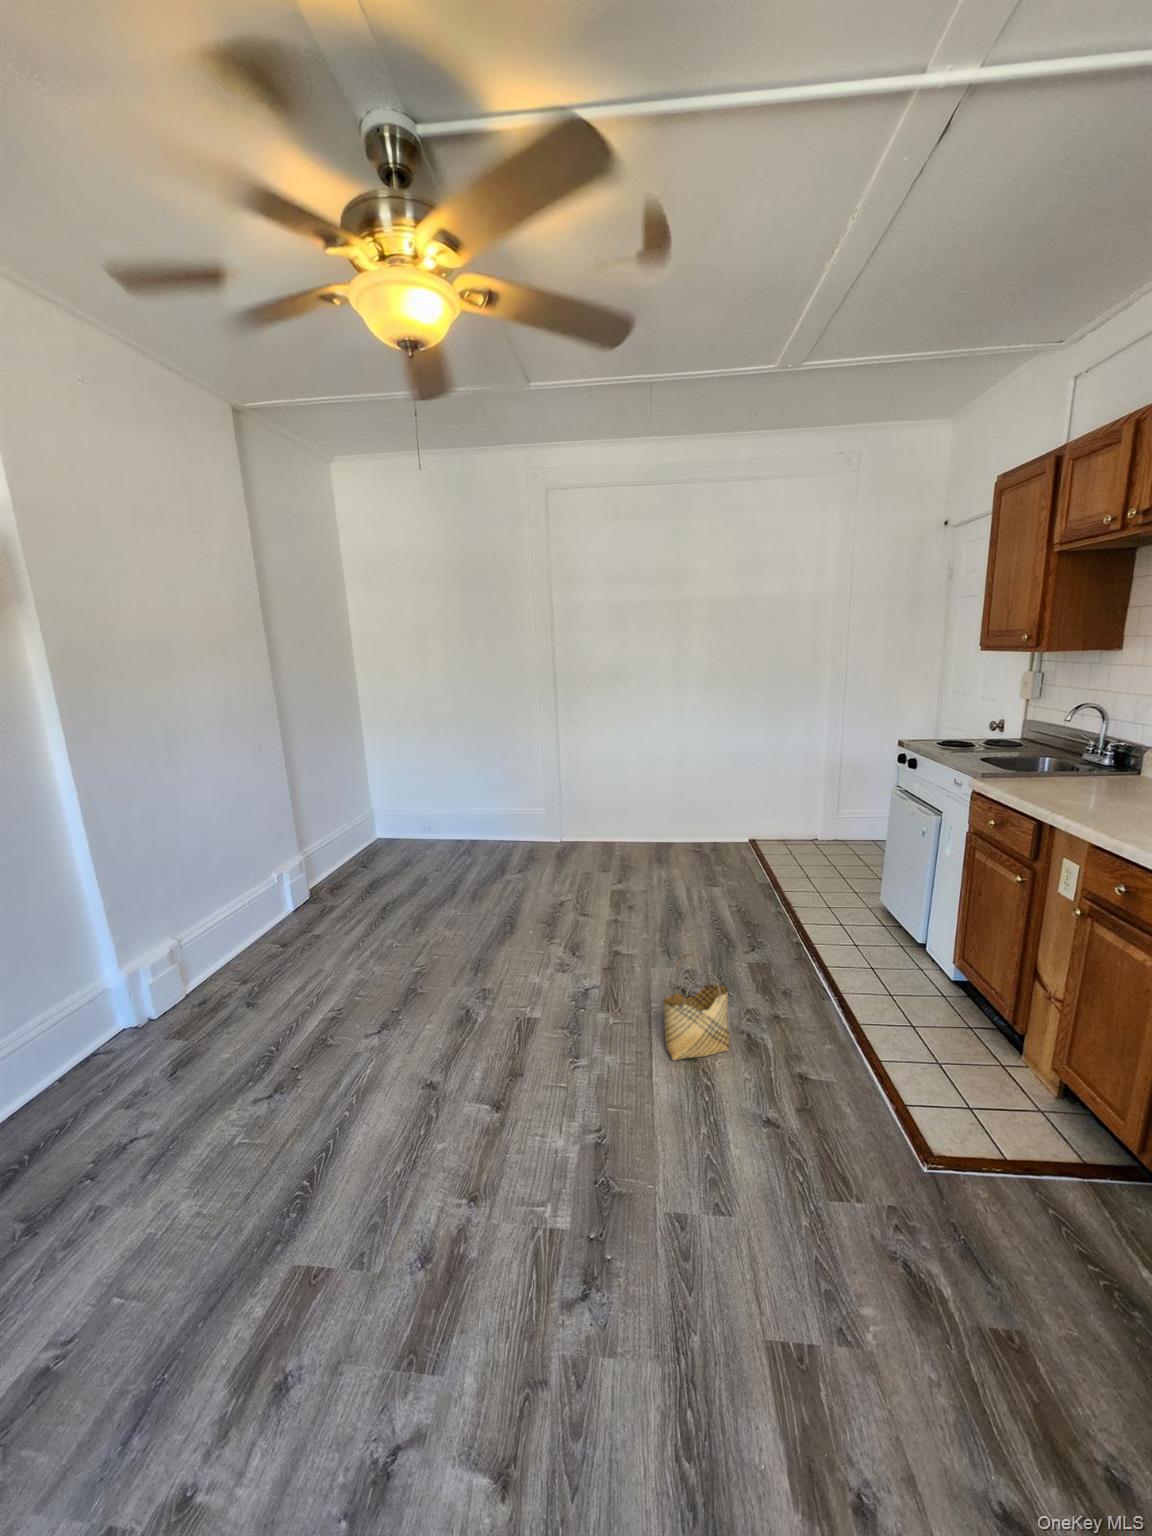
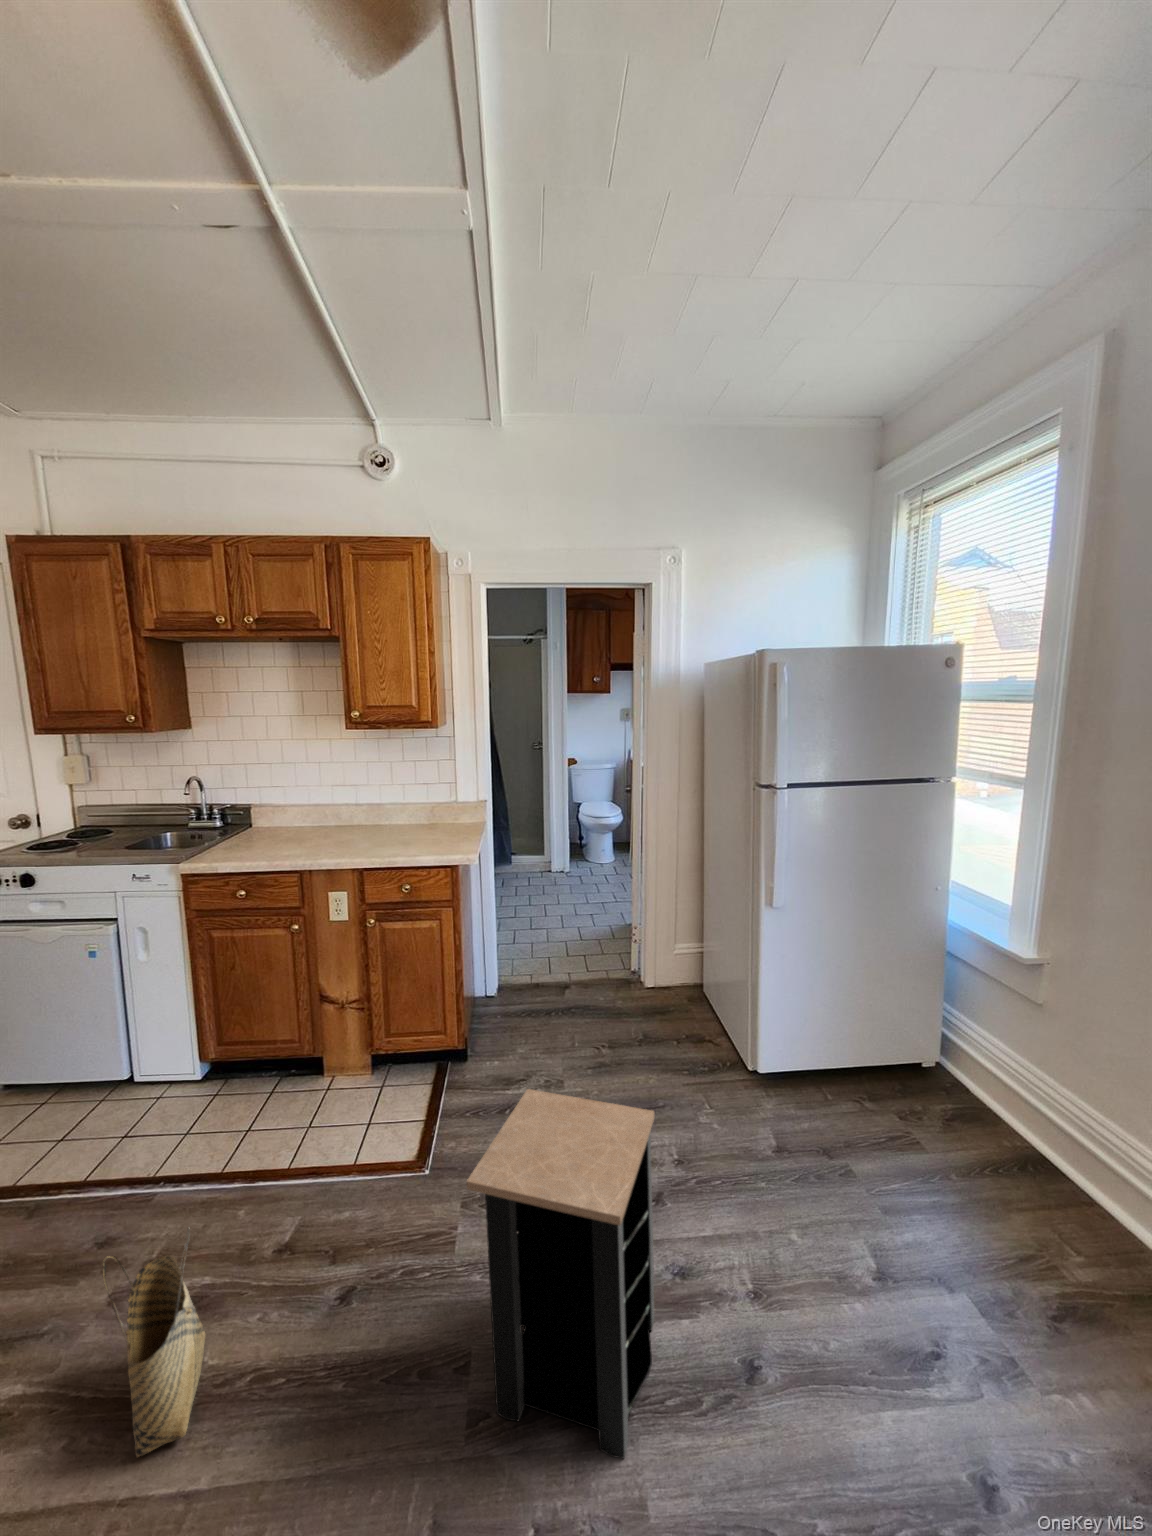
side table: none [639,1056,825,1428] -> present [467,1089,655,1458]

